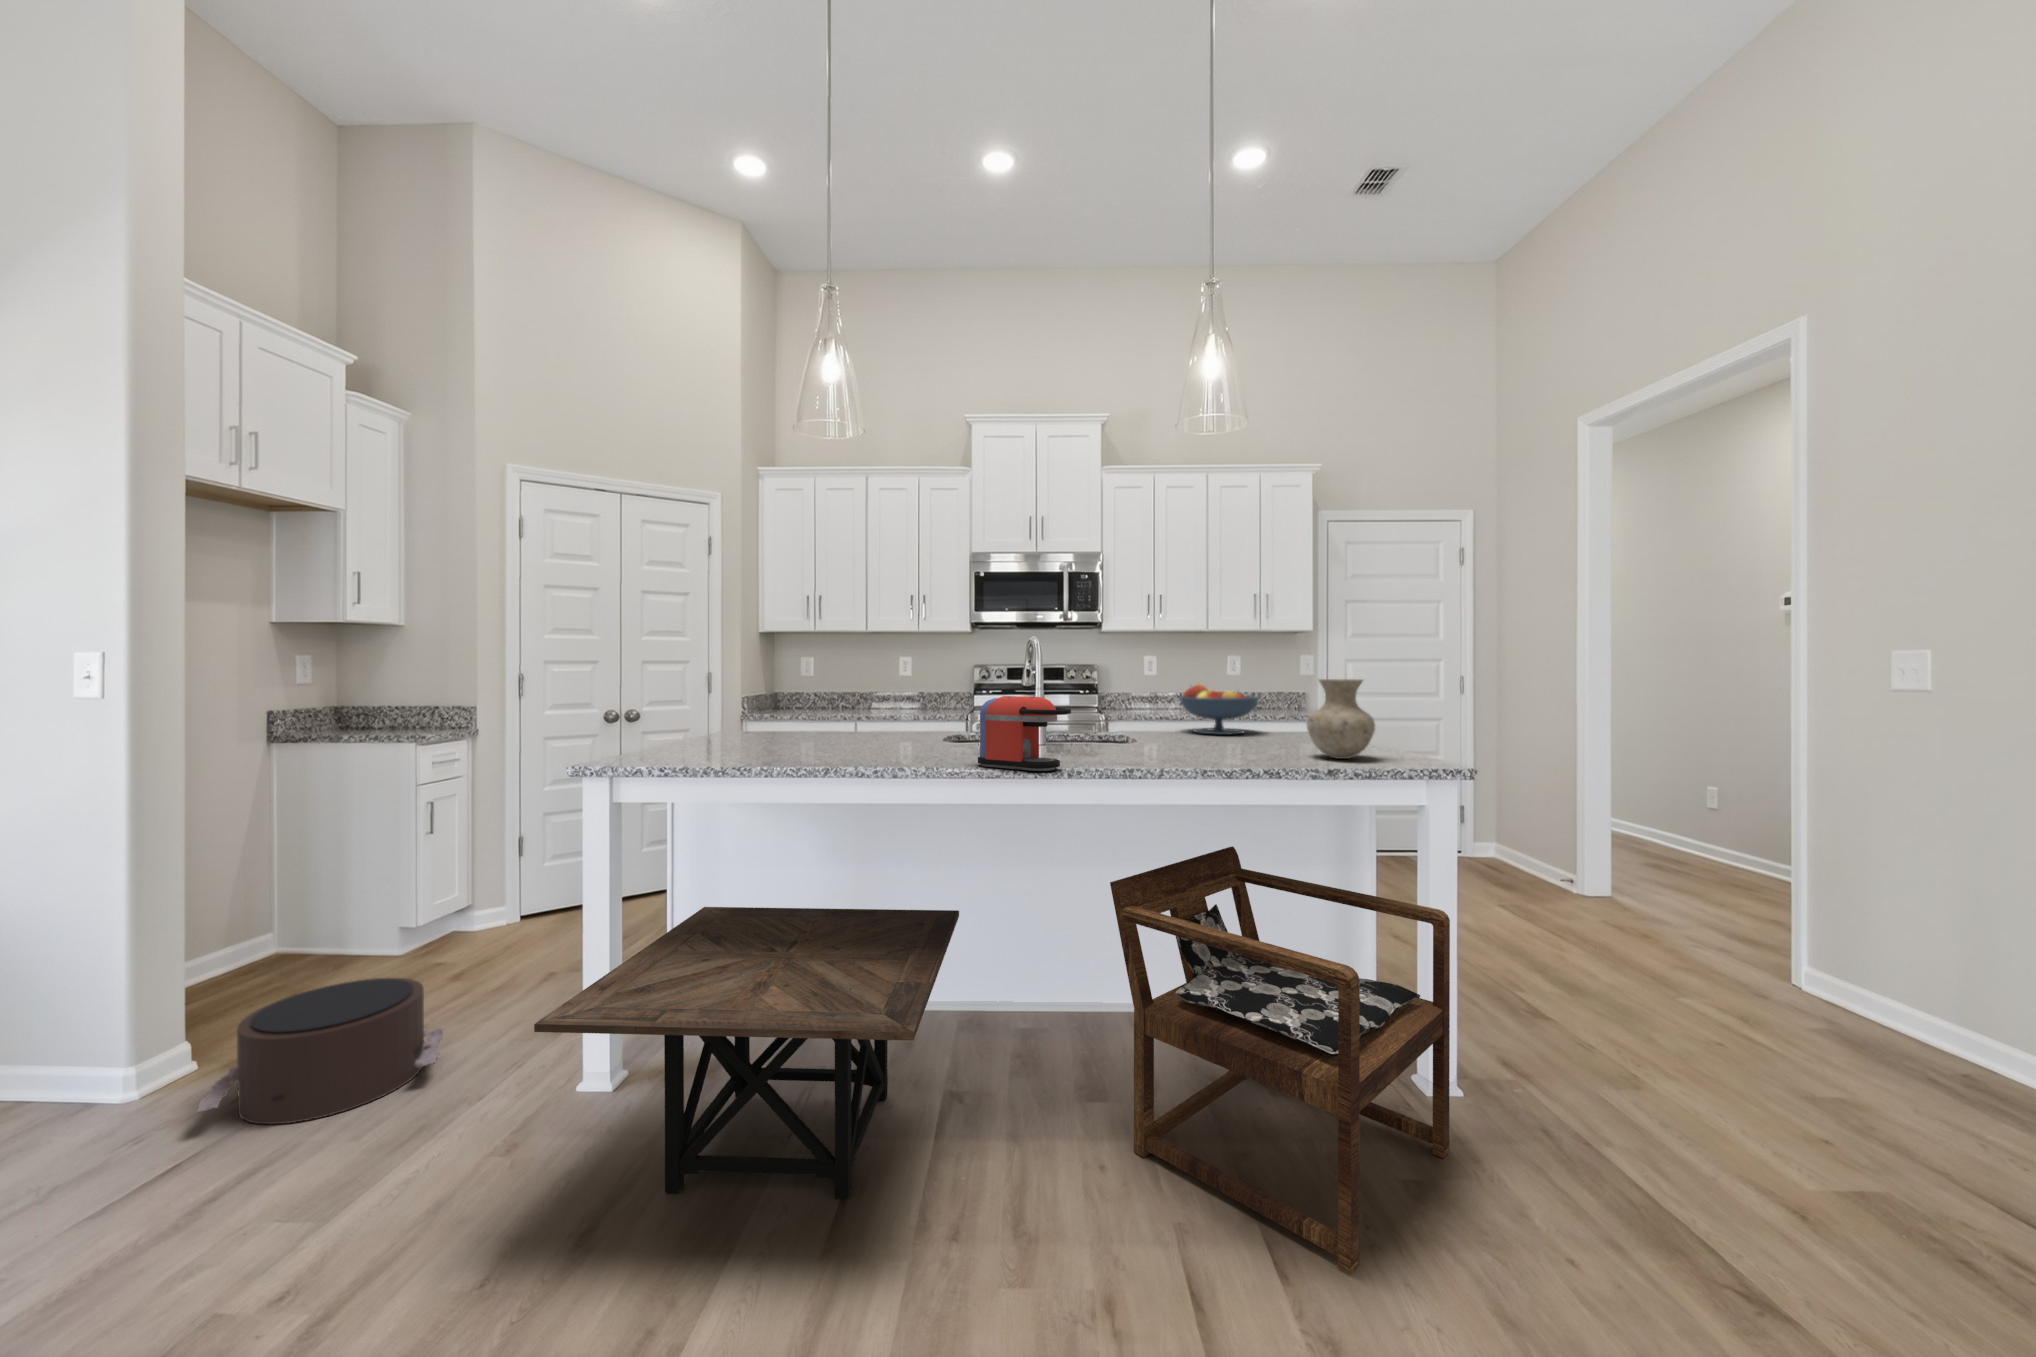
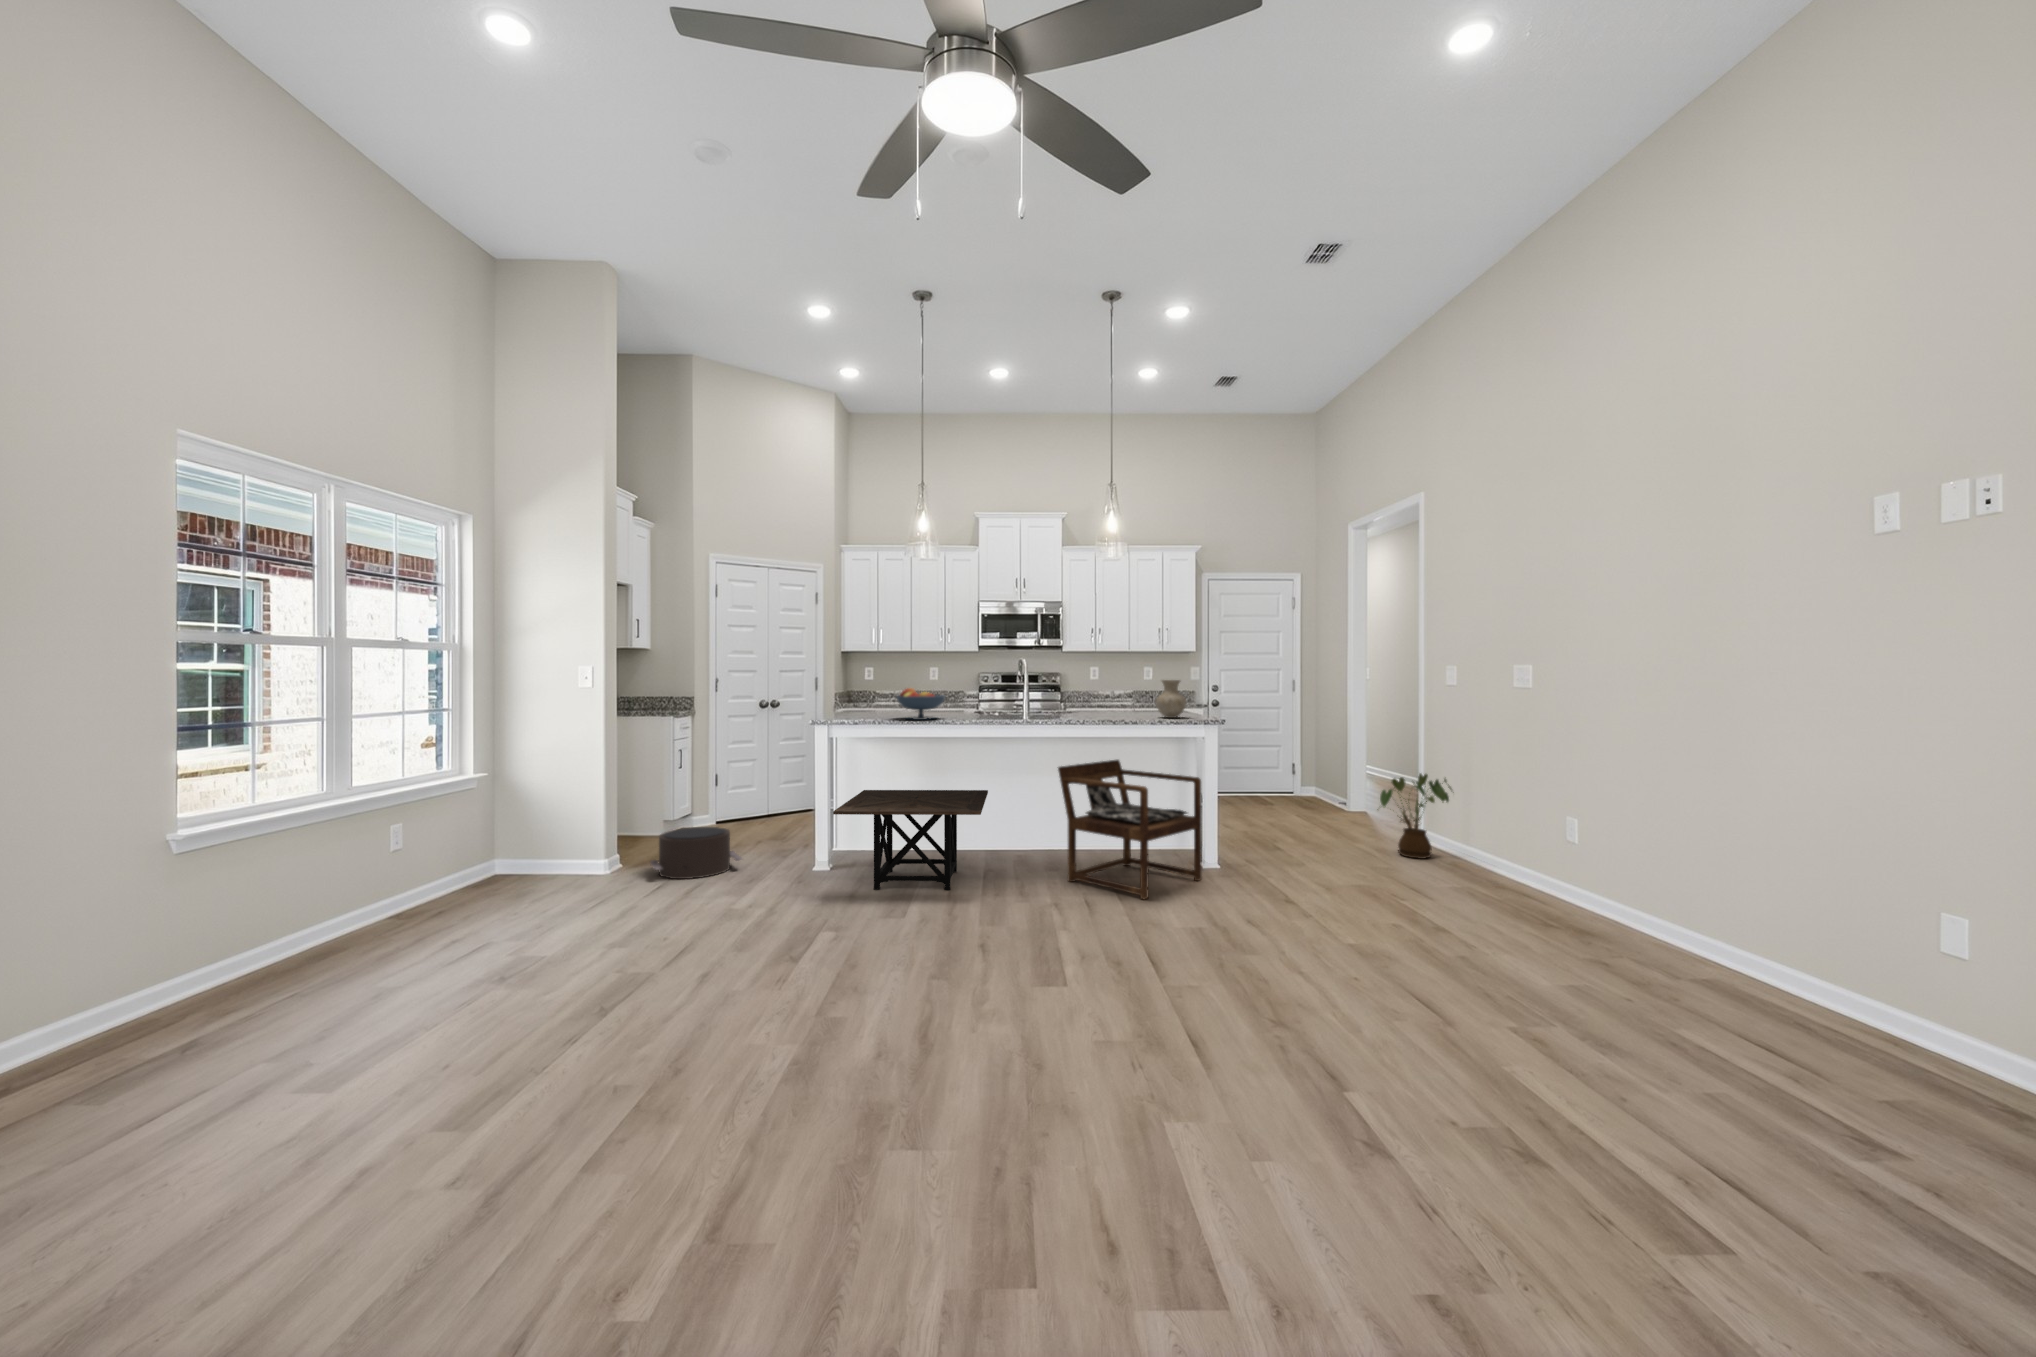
fruit bowl: present [1180,685,1259,735] -> present [897,688,945,720]
coffee maker: present [978,696,1071,771] -> none [997,687,1041,721]
house plant: none [1748,871,1961,1056] -> present [1380,773,1452,859]

